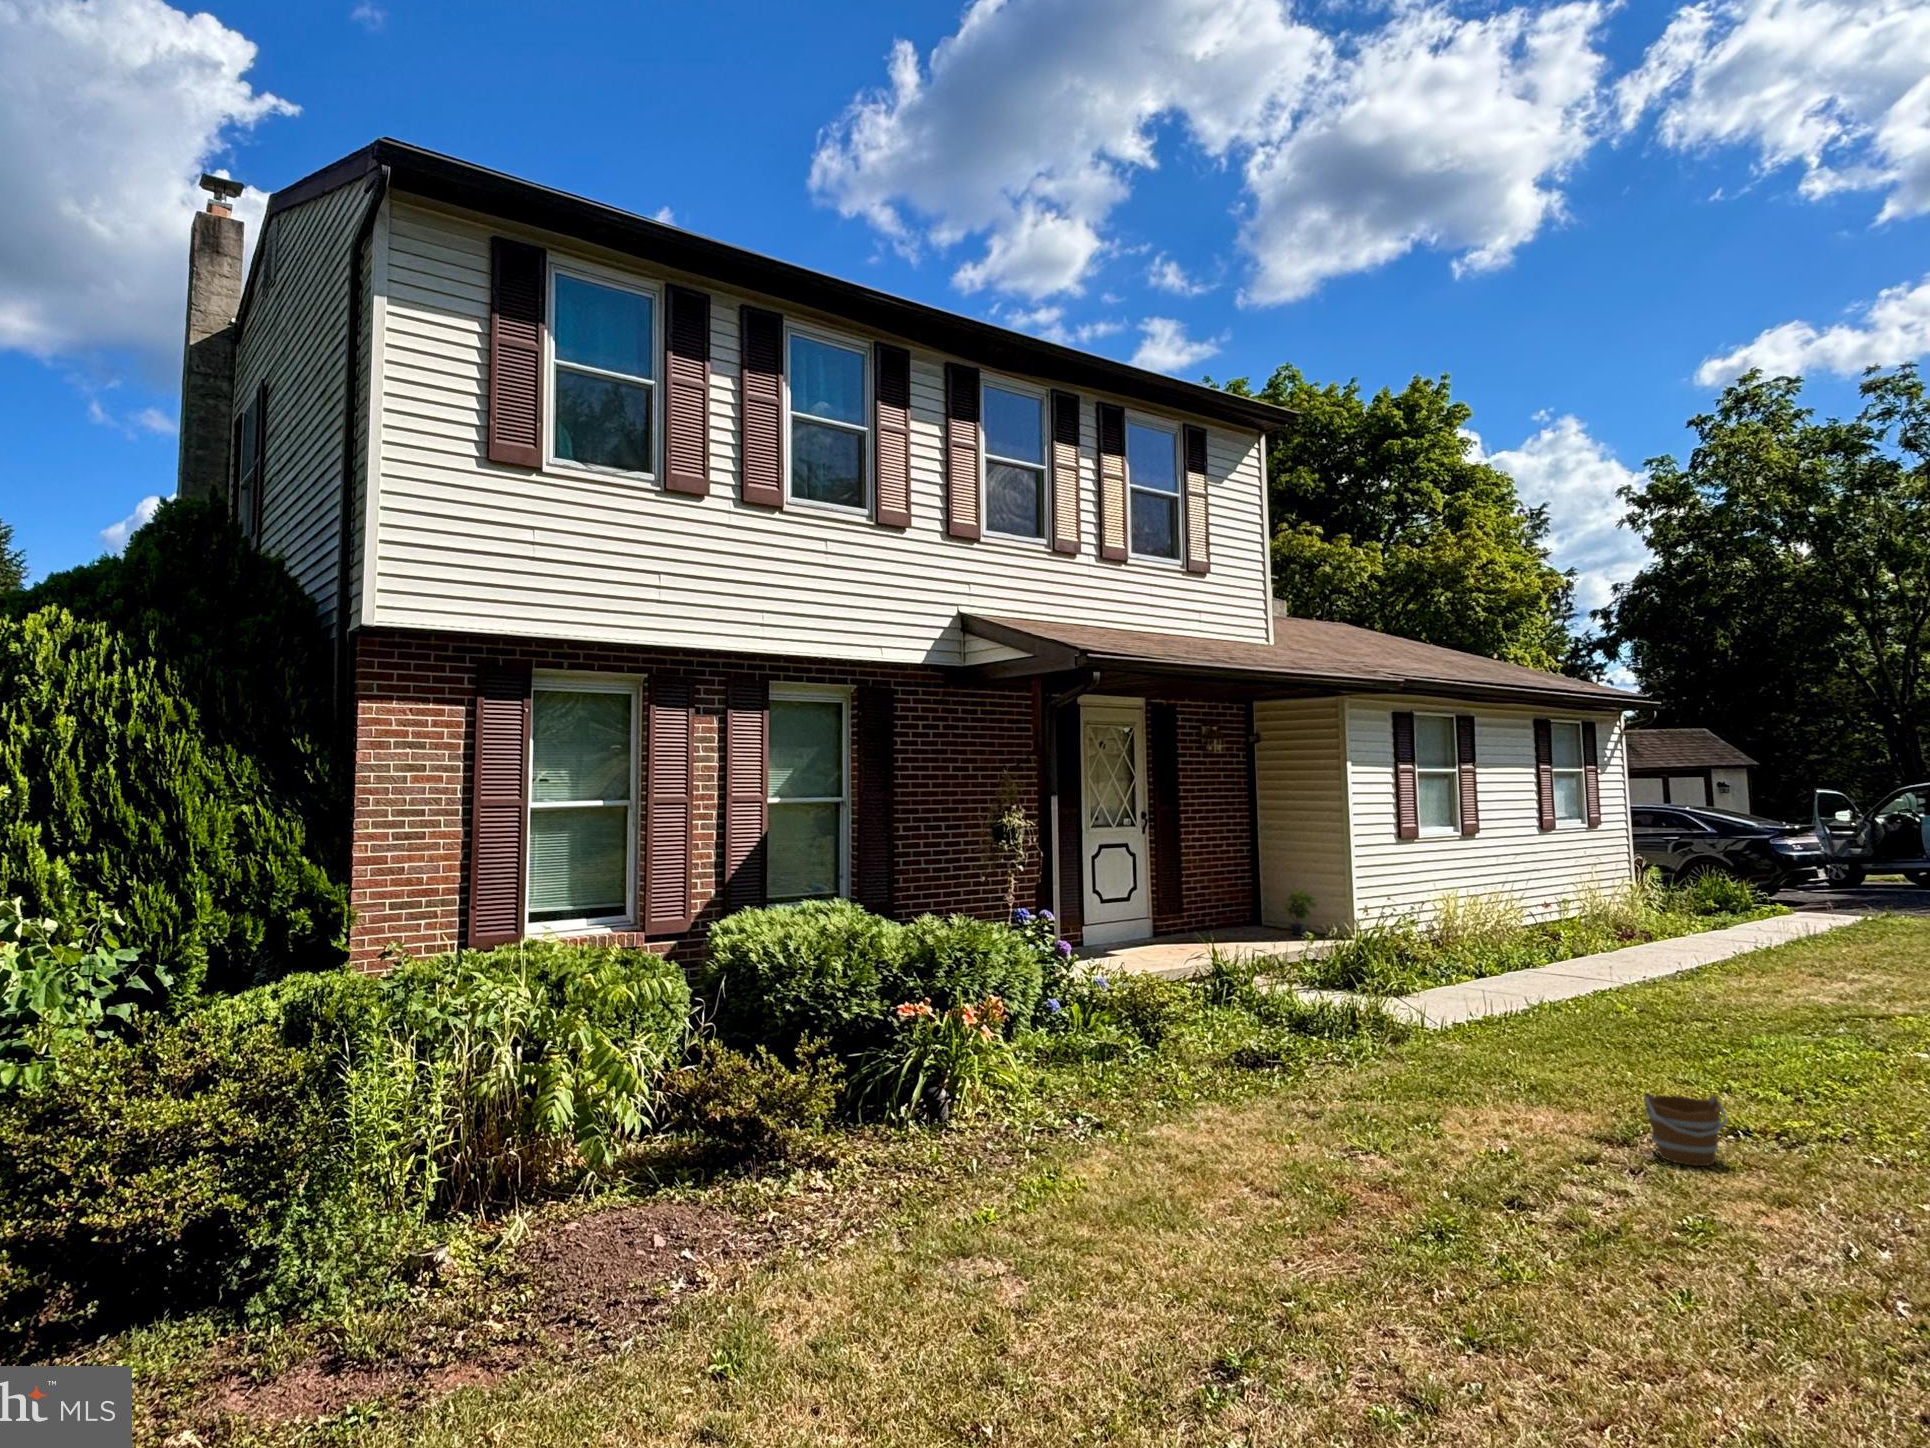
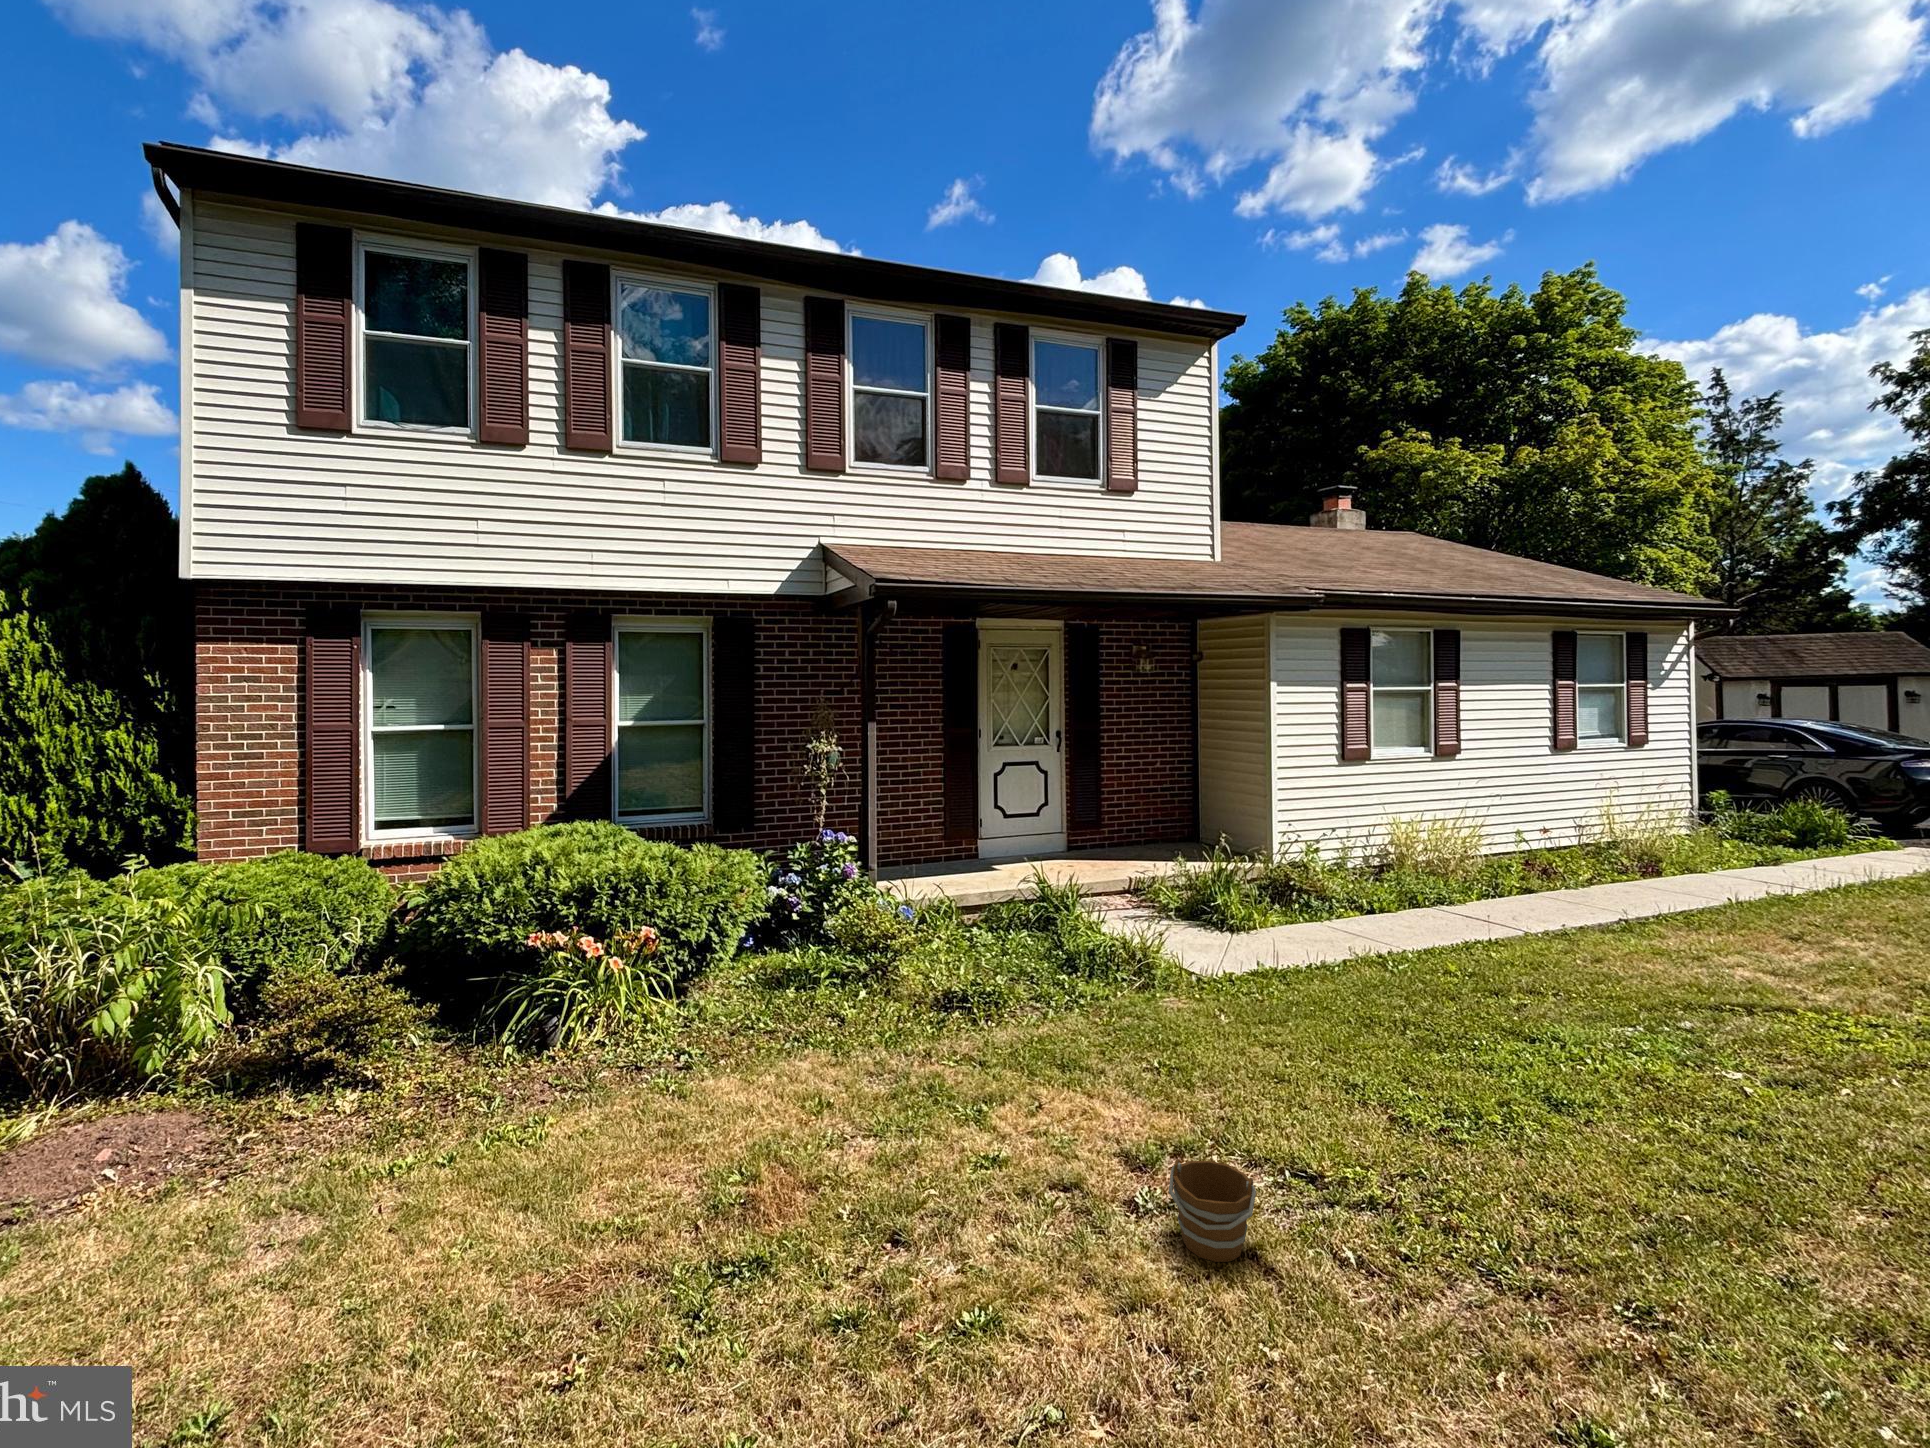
potted plant: present [1285,890,1317,935] -> none [1205,806,1239,852]

